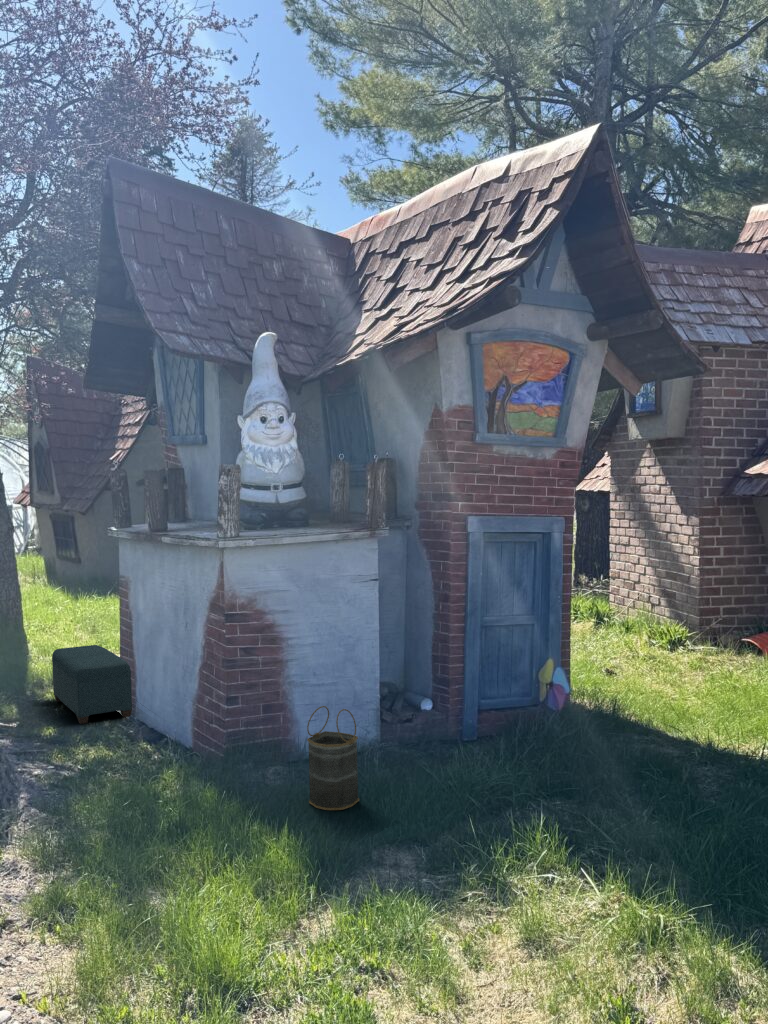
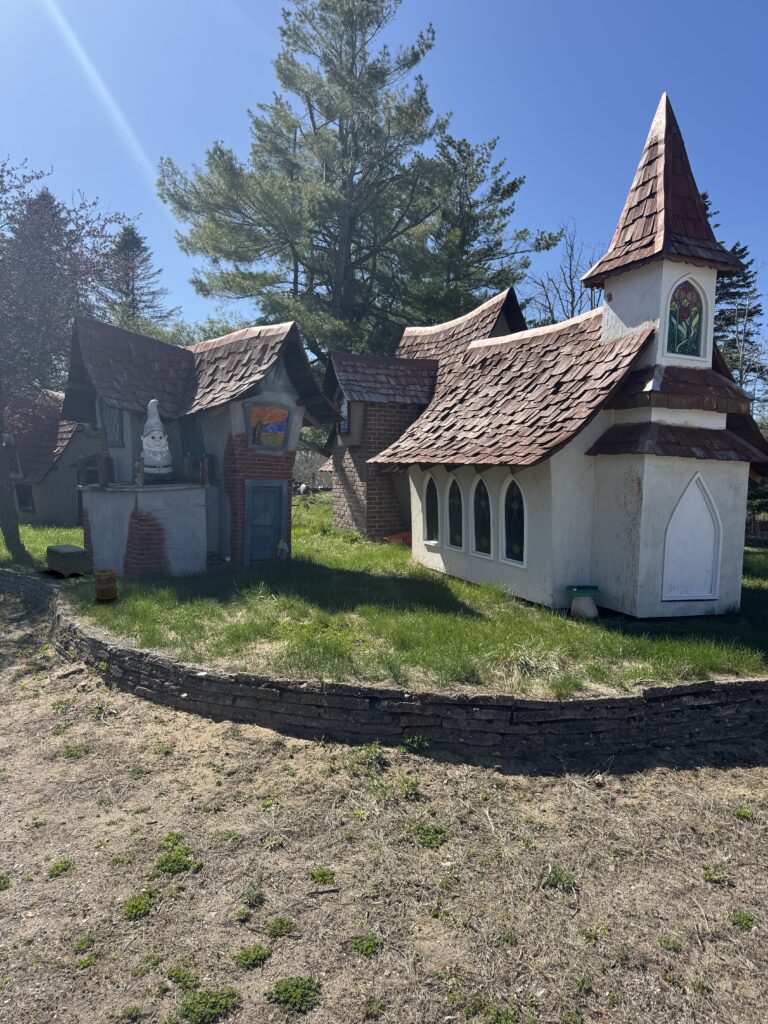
basket: present [307,706,359,810] -> present [95,569,117,599]

